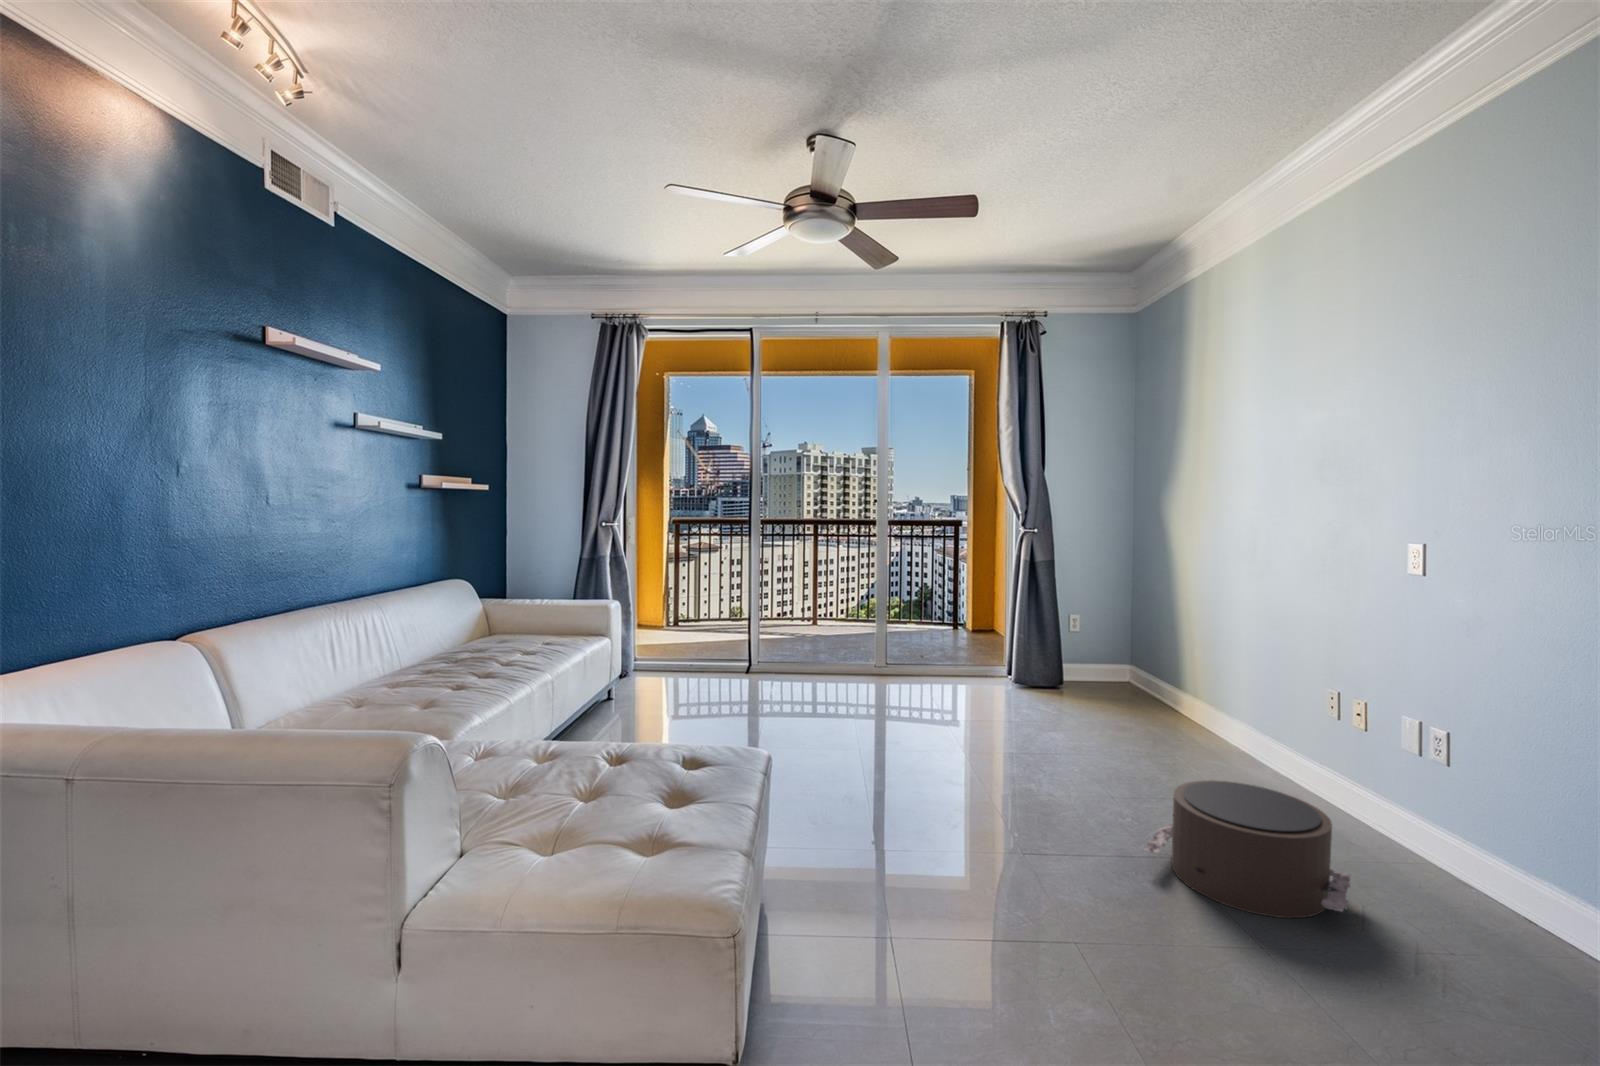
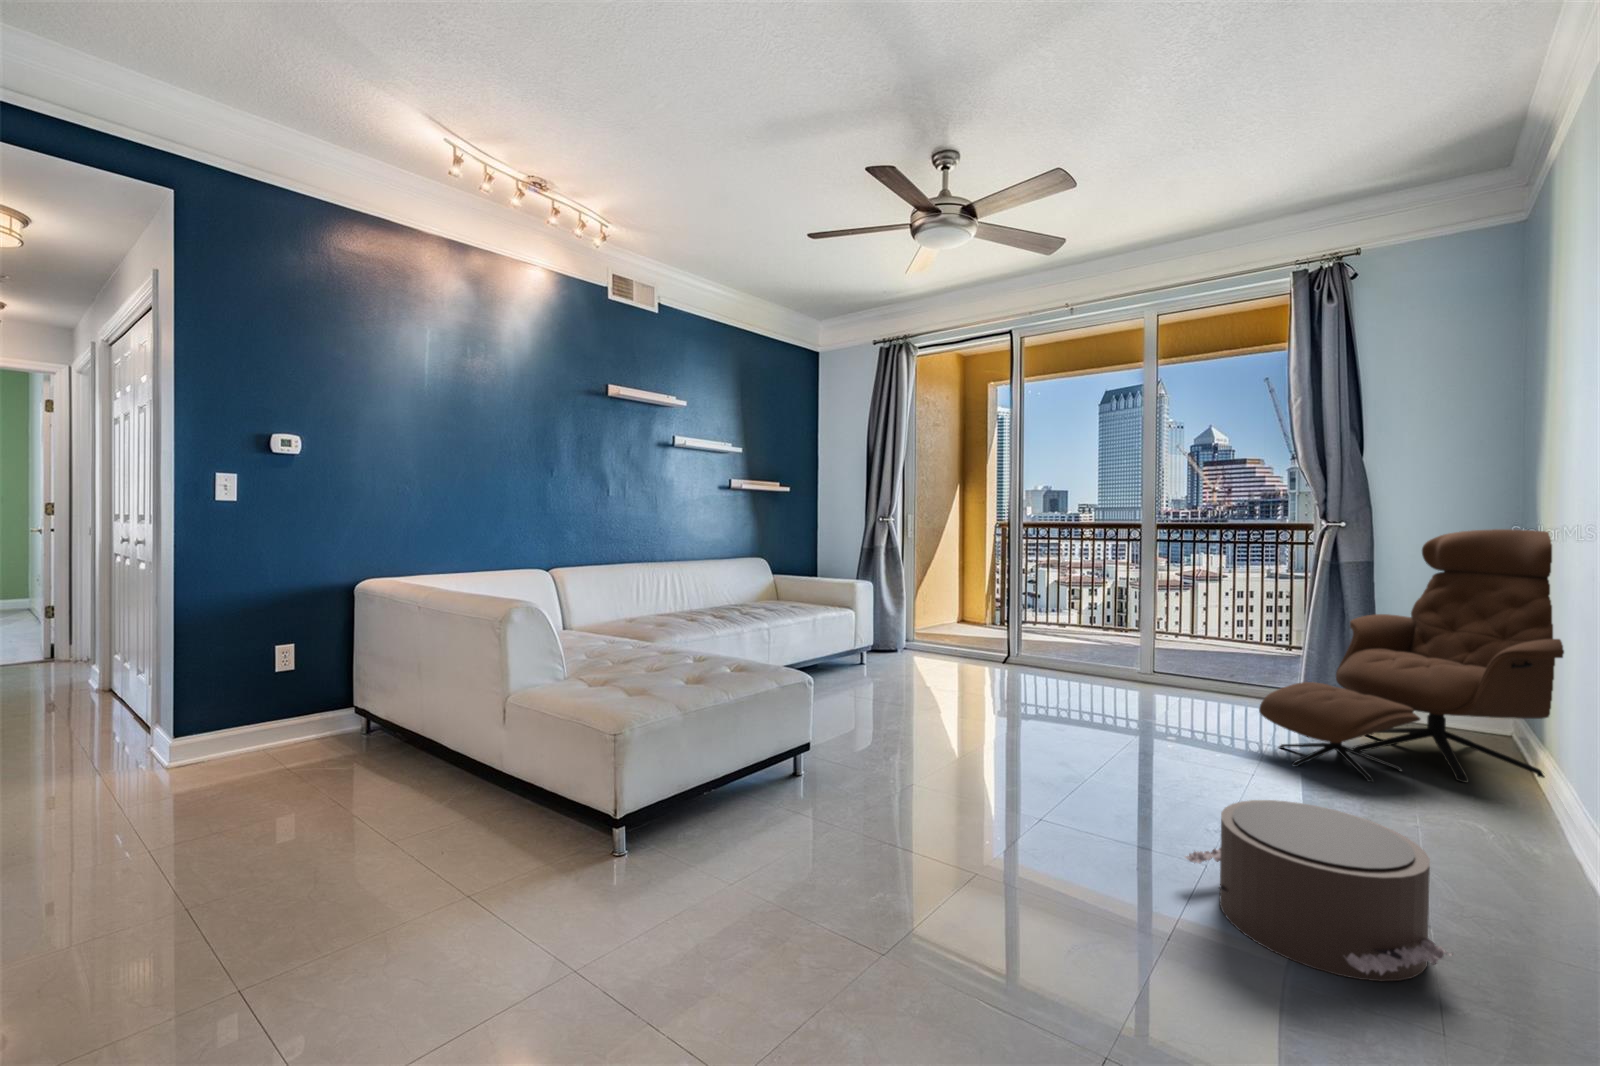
lounge chair: none [1030,537,1211,742] -> present [1259,529,1564,782]

